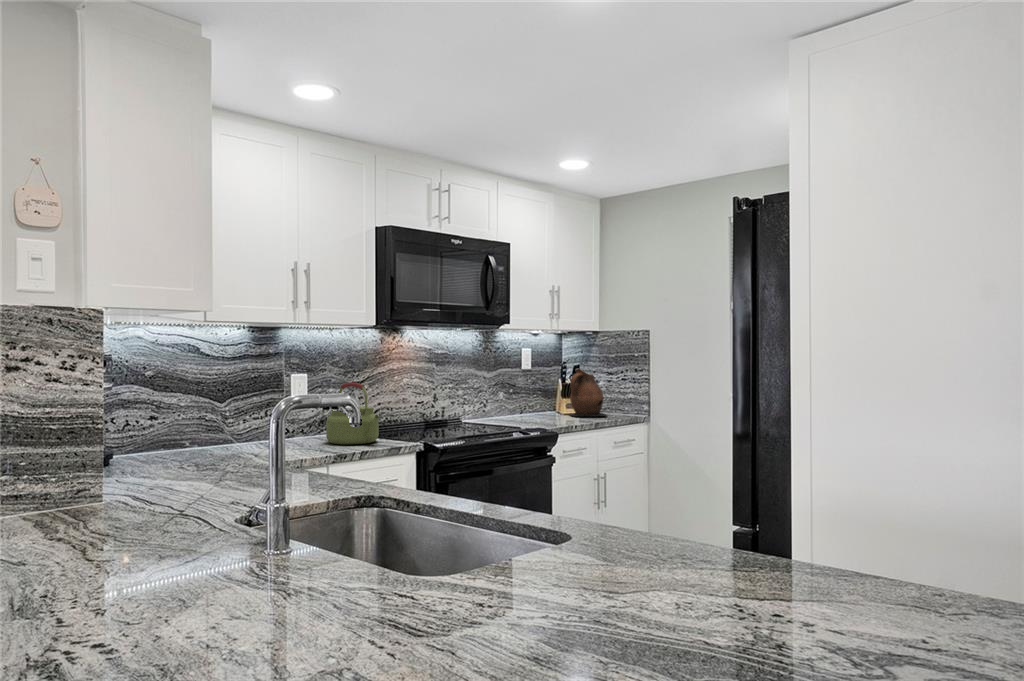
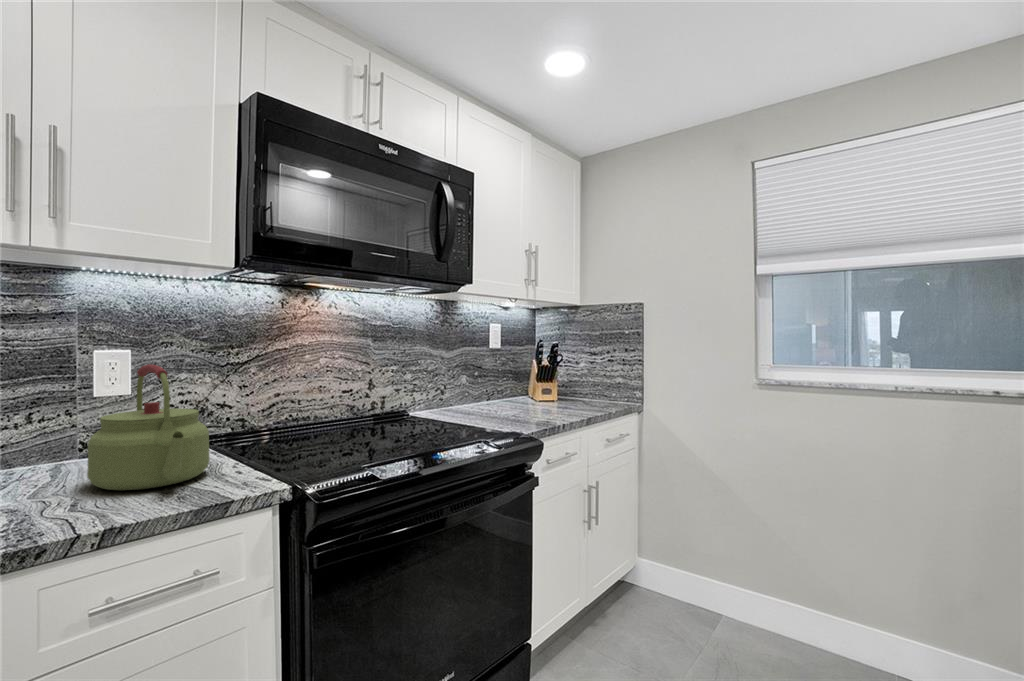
ceramic pitcher: present [570,369,607,416] -> none [544,348,594,407]

